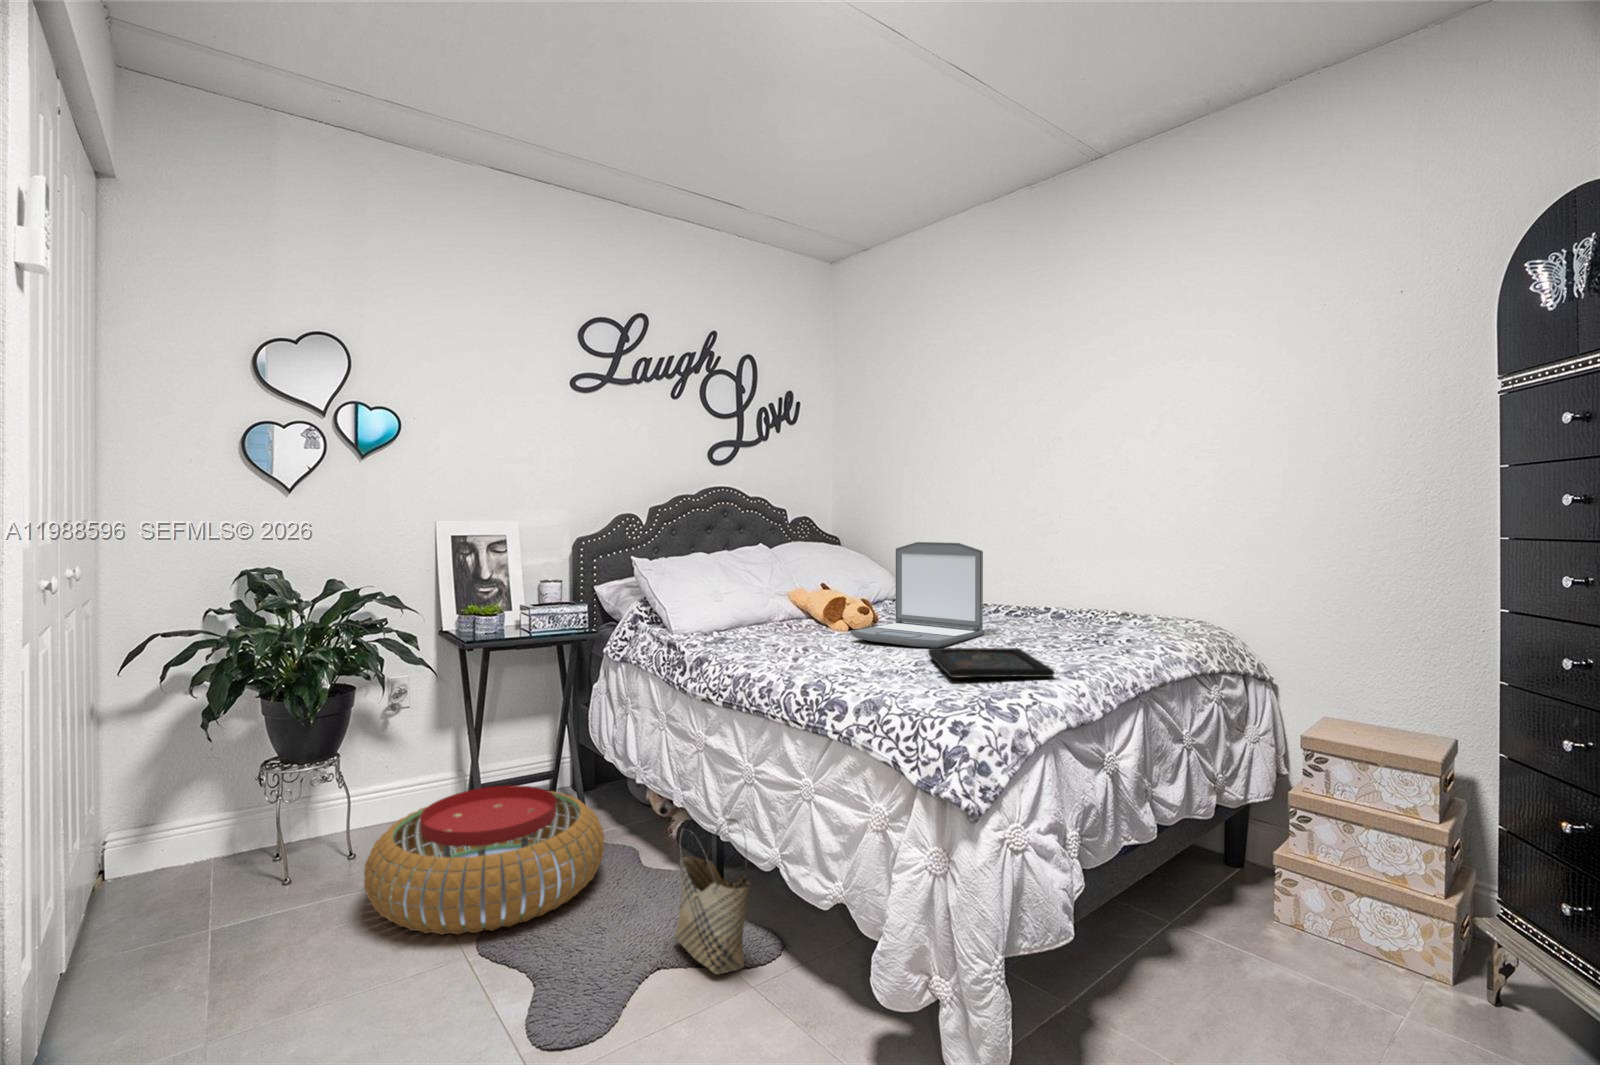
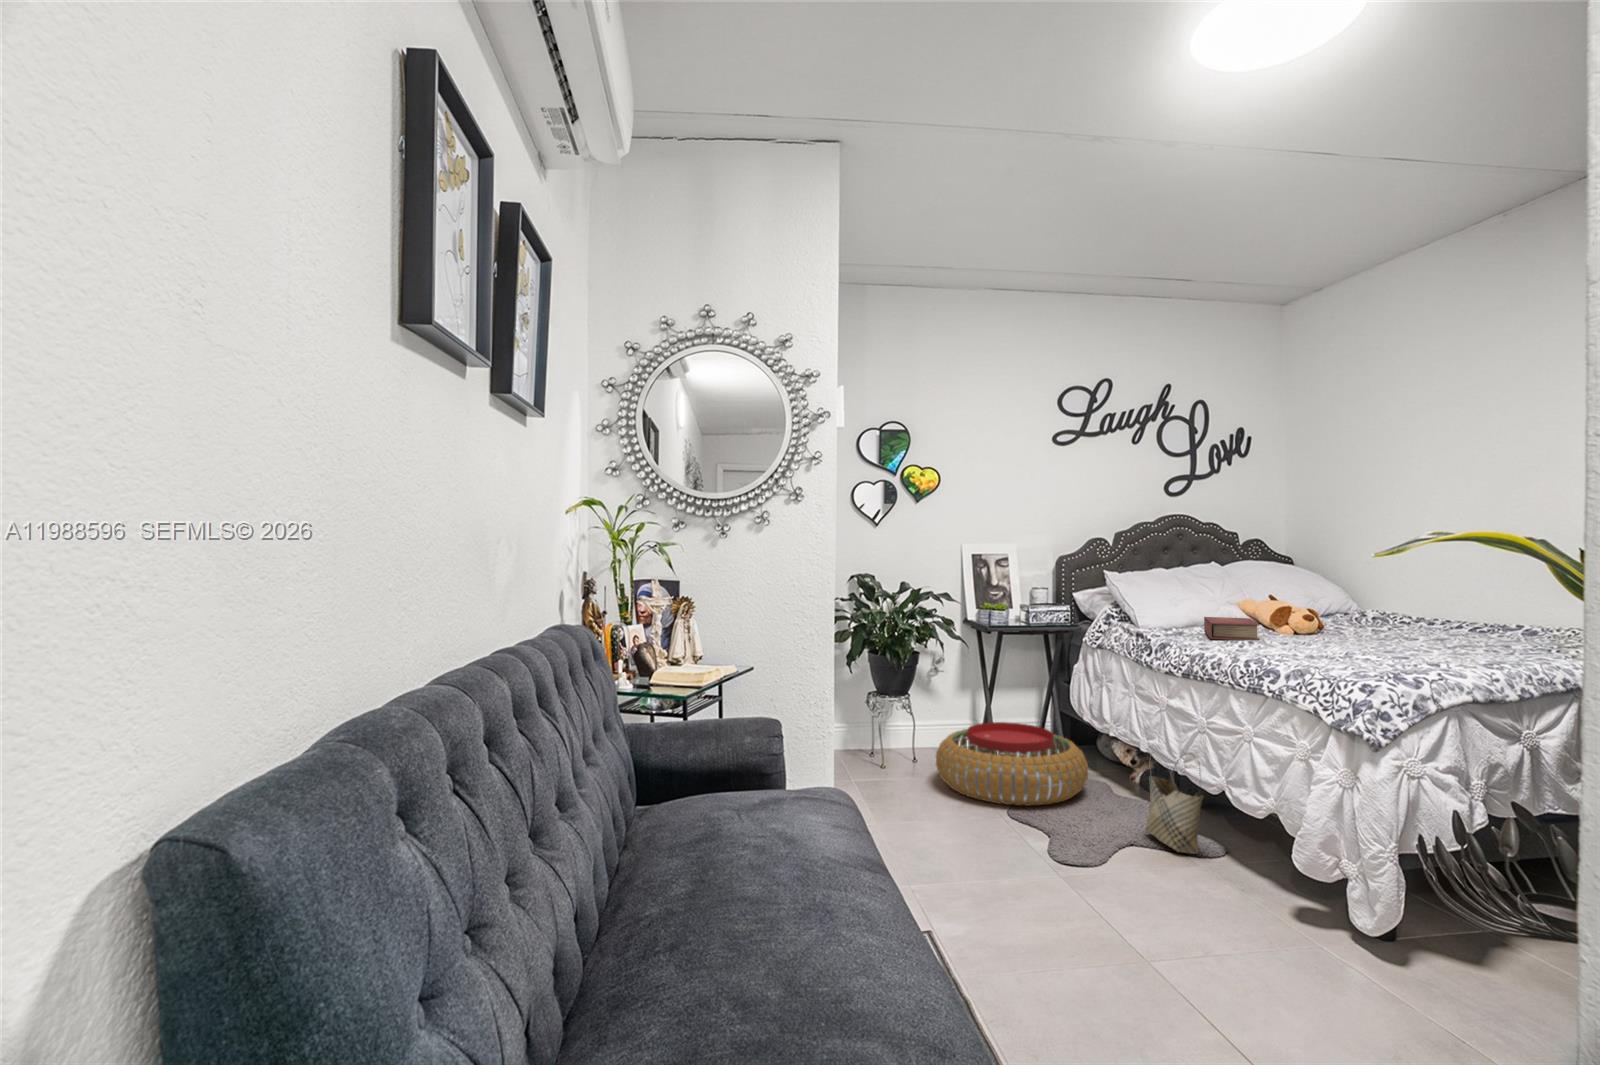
laptop: present [850,542,984,648] -> none [1294,561,1431,648]
book: none [751,614,813,646] -> present [1204,617,1259,640]
tray: present [928,648,1054,678] -> none [1362,645,1475,668]

